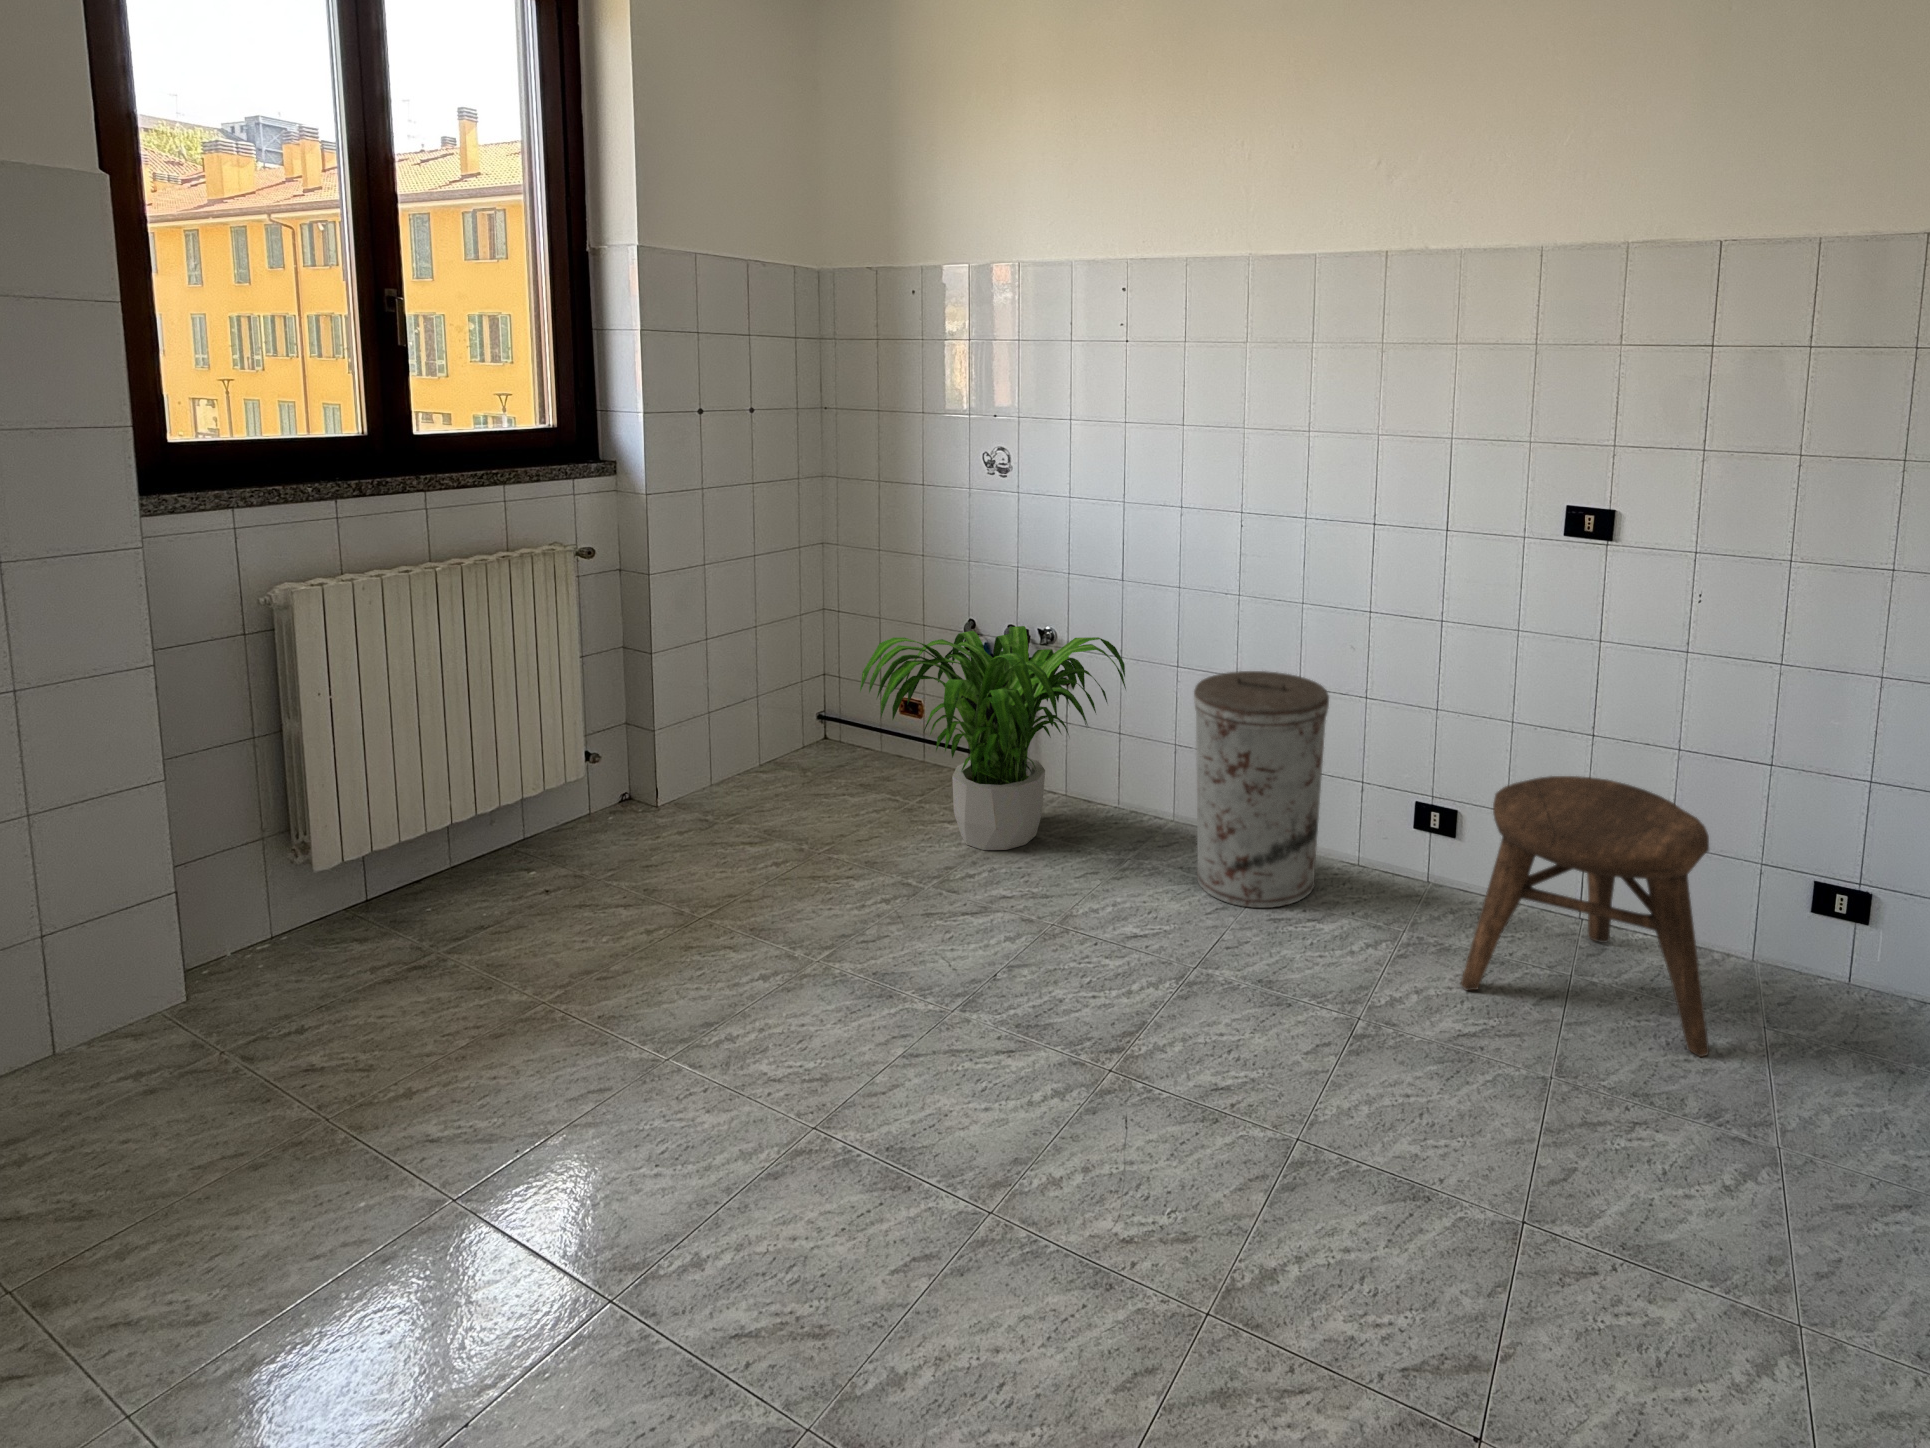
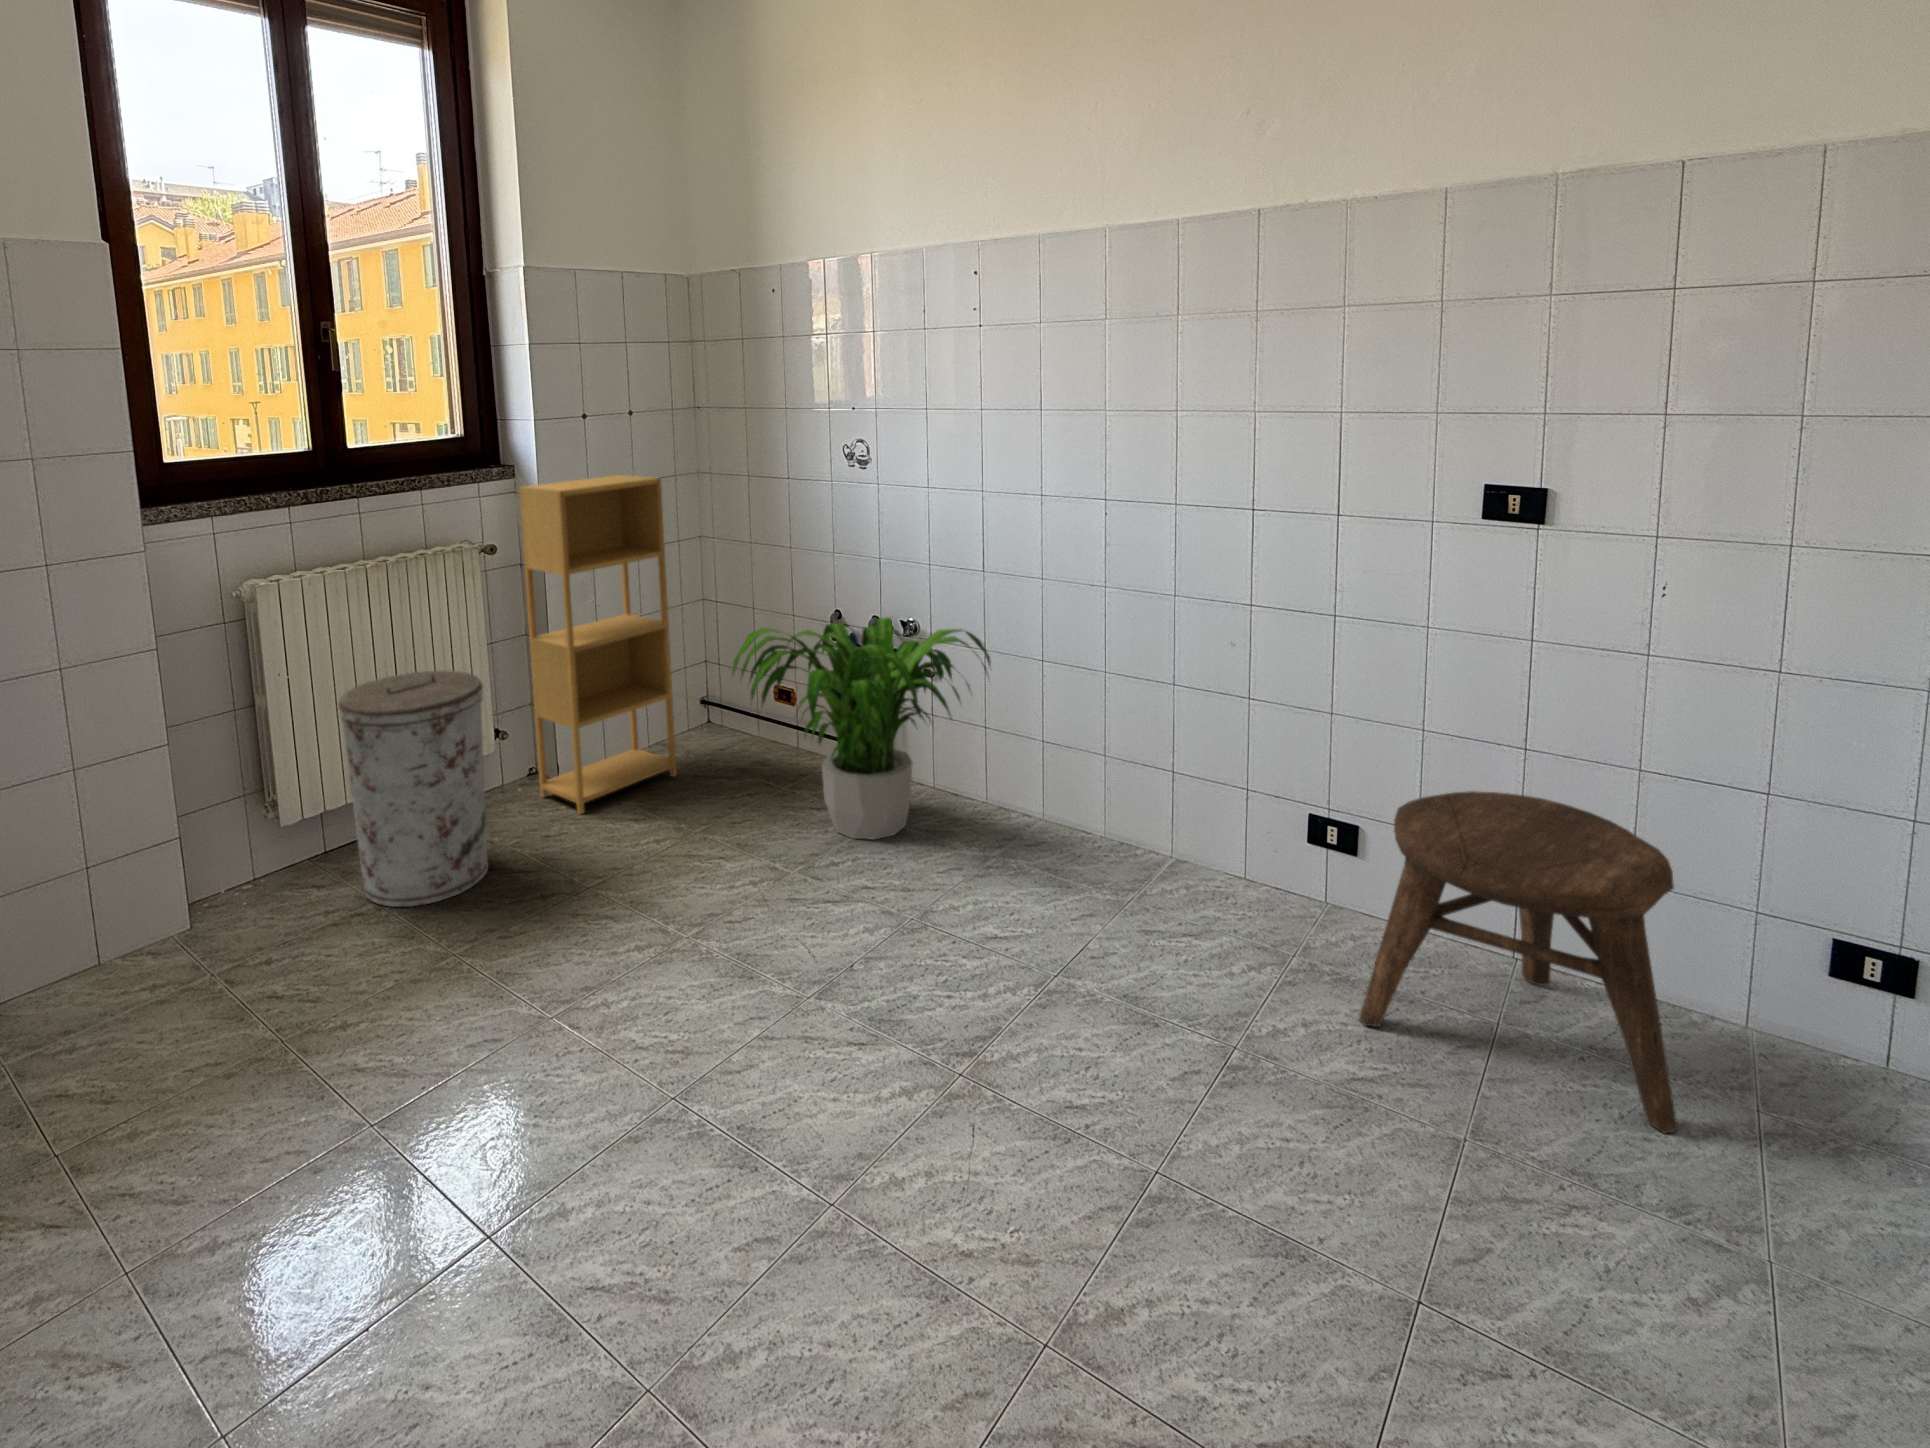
shelving unit: none [619,475,788,841] -> present [519,475,676,814]
trash can: present [1194,671,1329,908] -> present [338,671,489,907]

